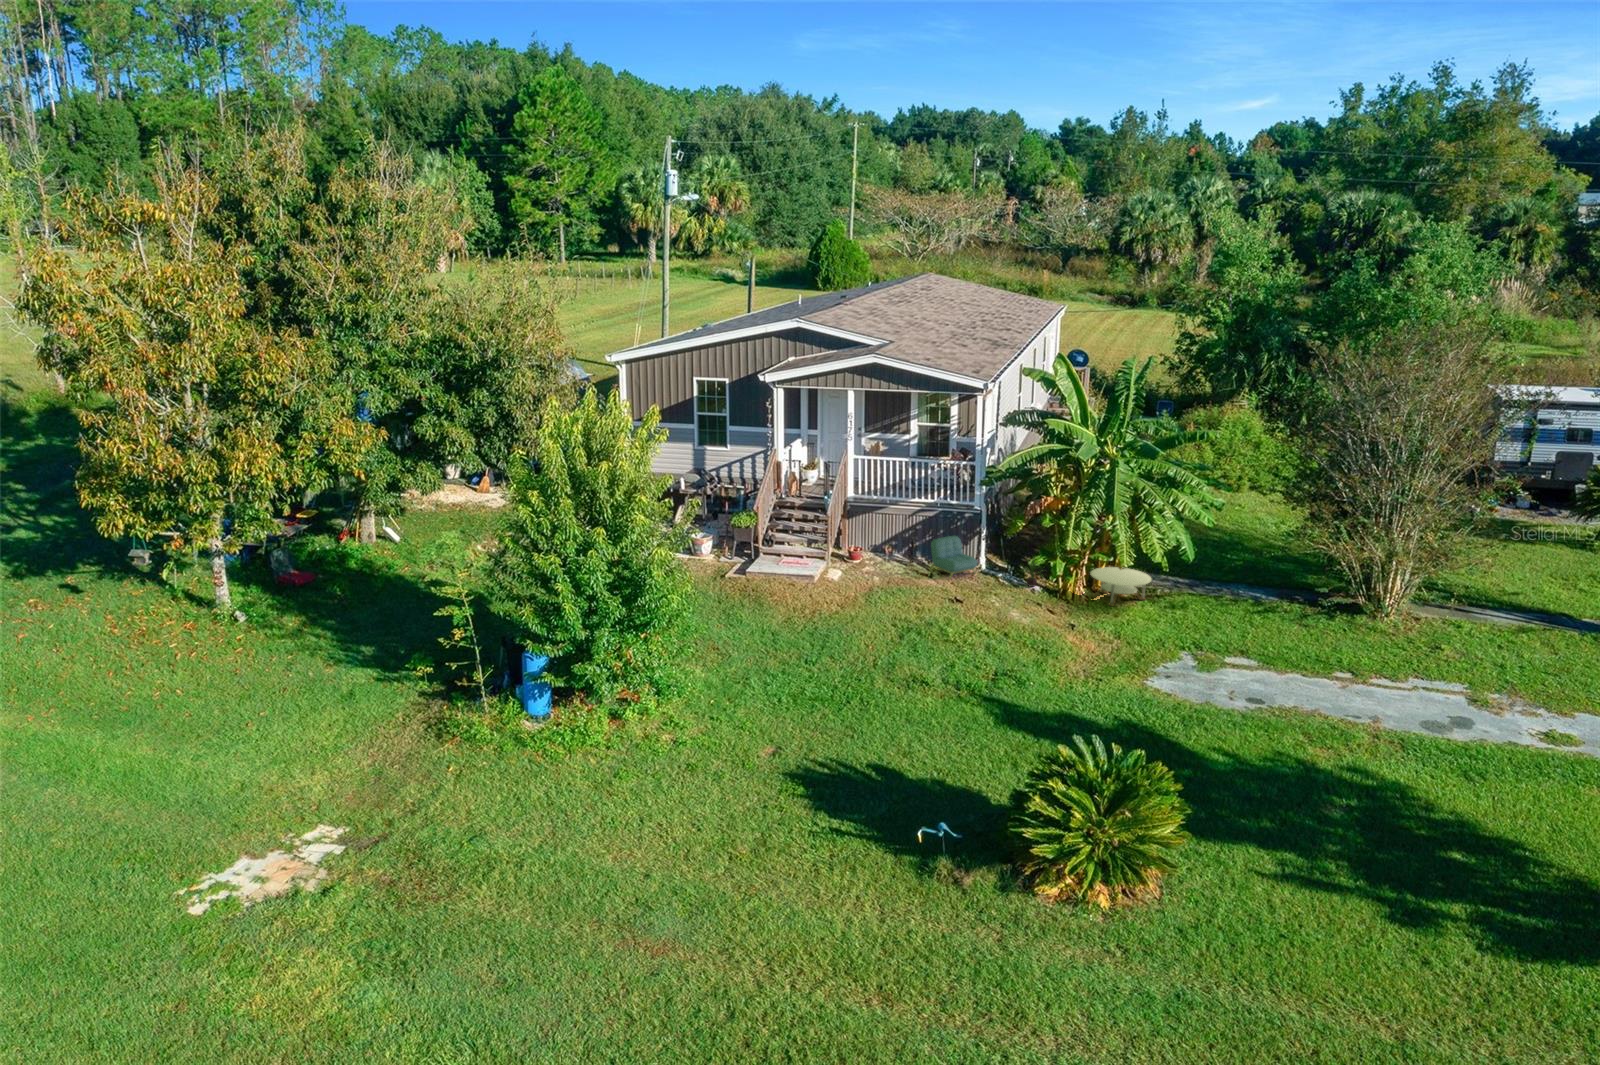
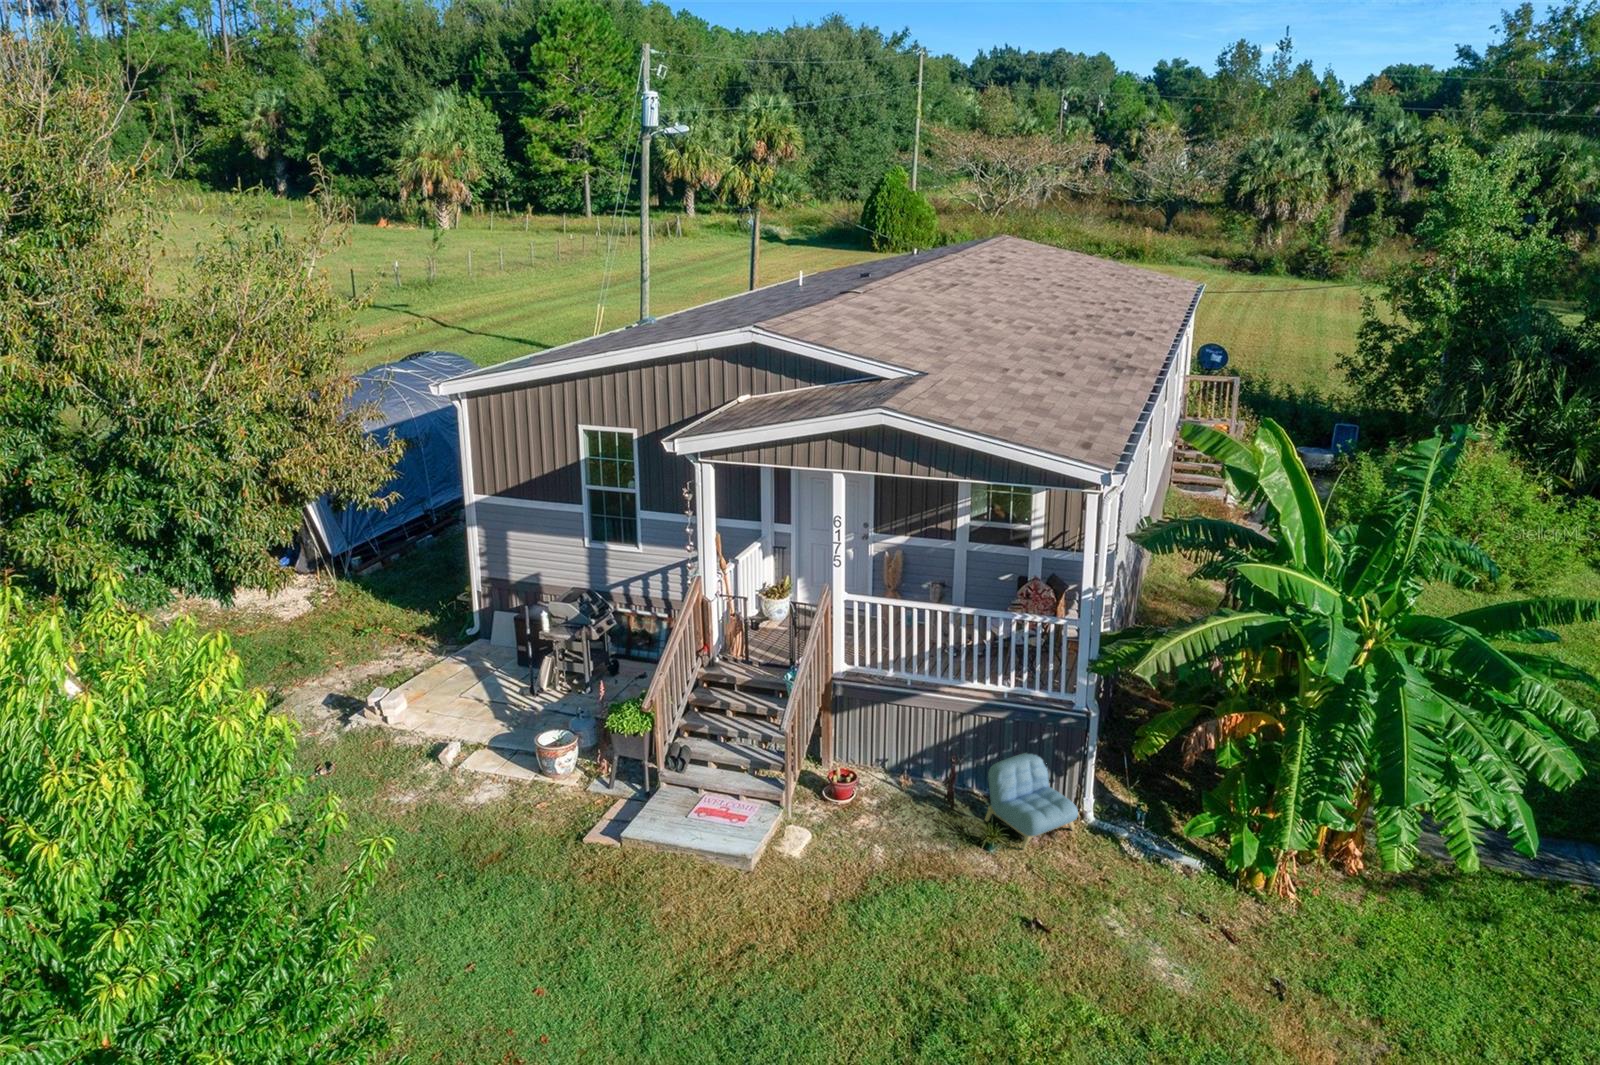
decorative plant: present [1026,557,1037,587] -> none [1156,814,1223,877]
round table: present [1091,567,1151,606] -> none [1314,845,1449,952]

